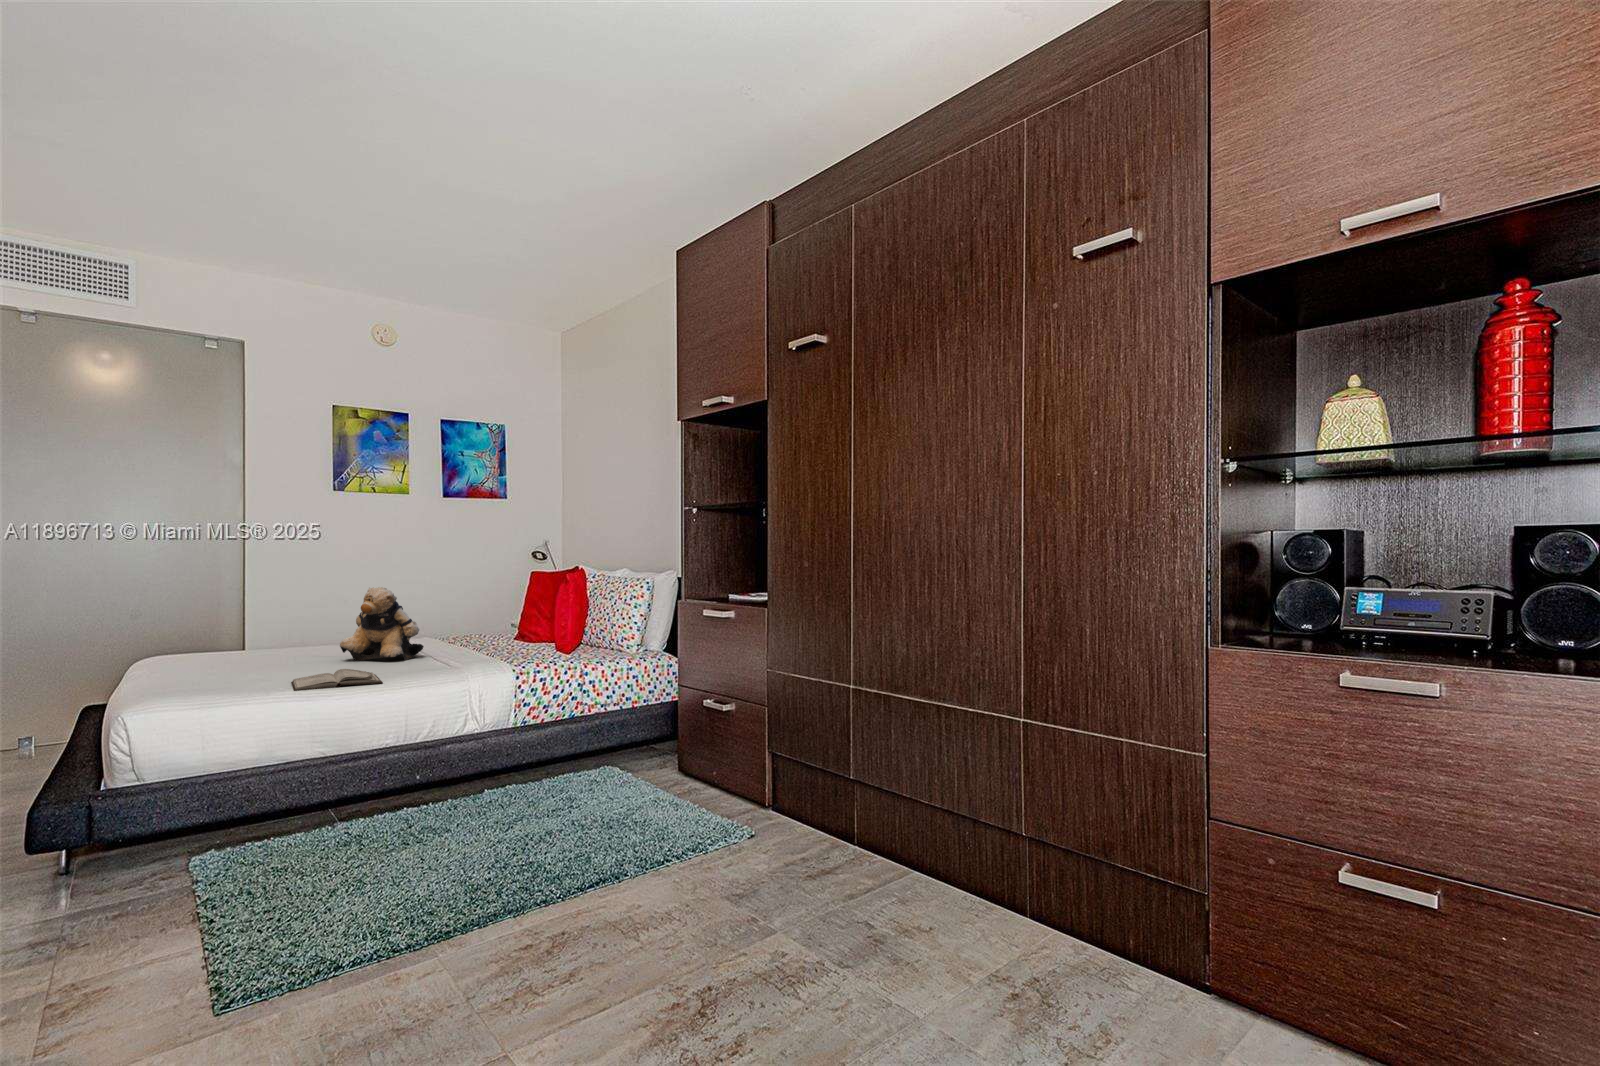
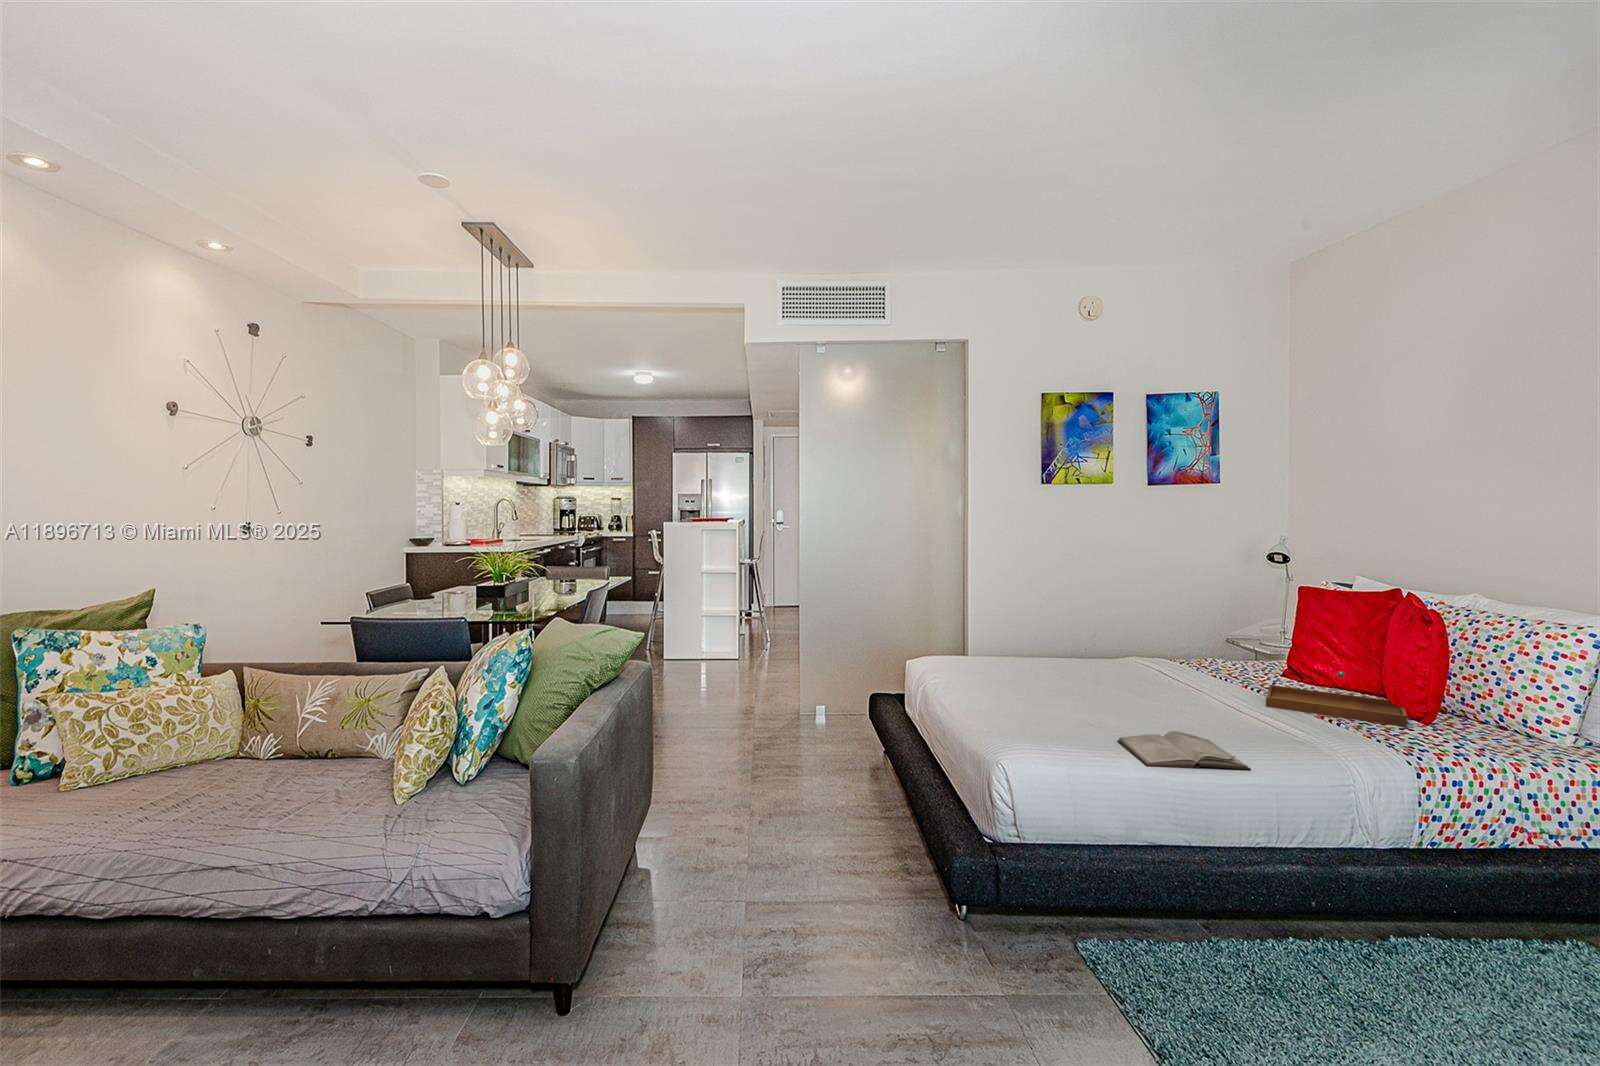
teddy bear: present [340,587,424,661] -> none [1113,611,1211,704]
tray: none [464,625,560,657] -> present [1266,671,1407,727]

